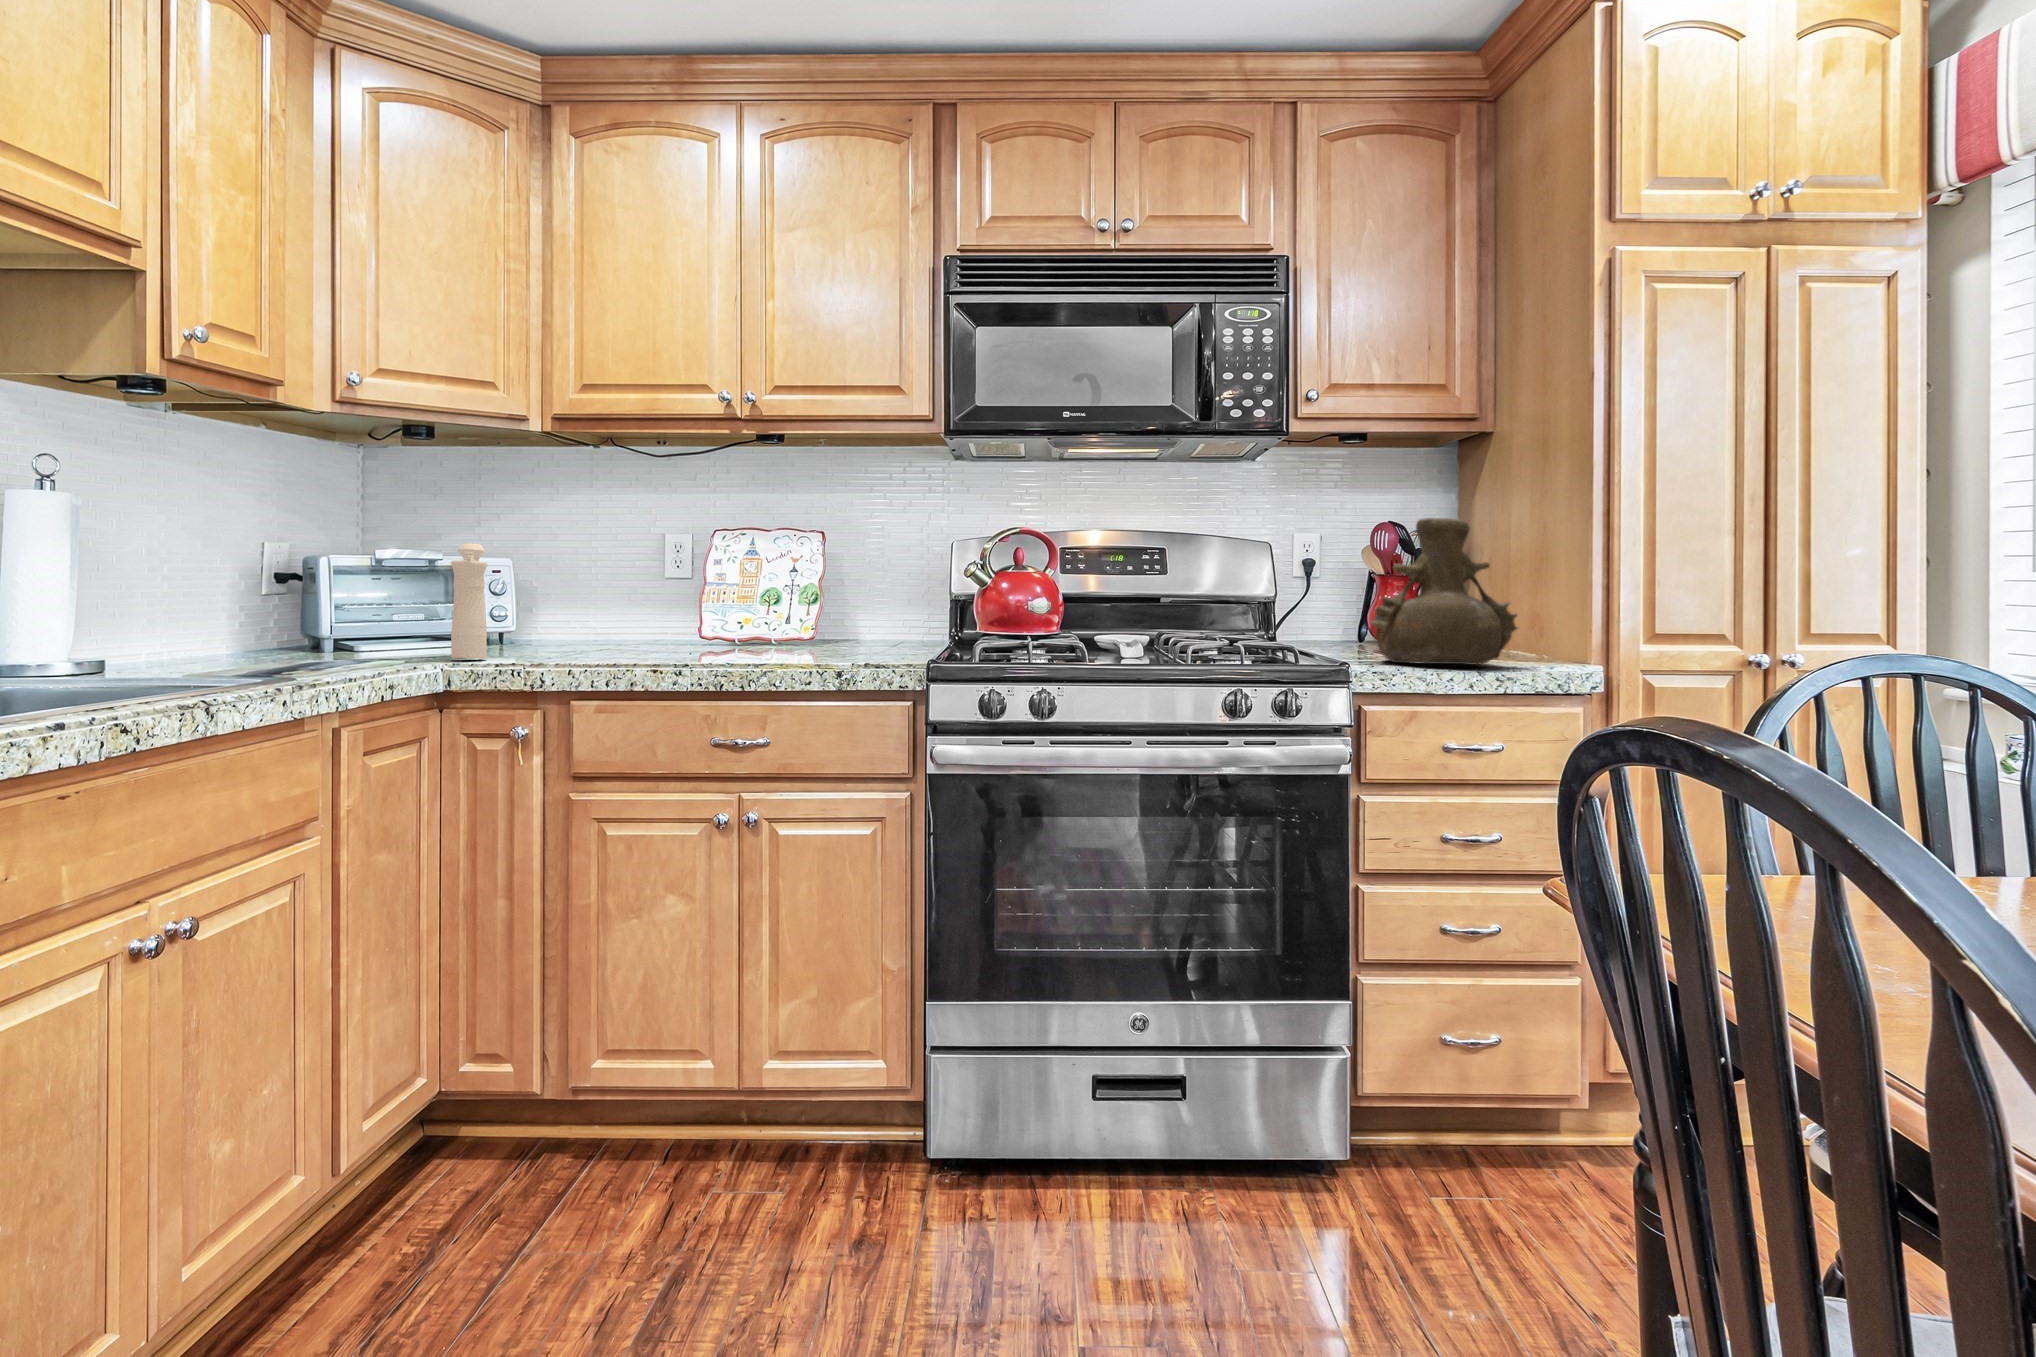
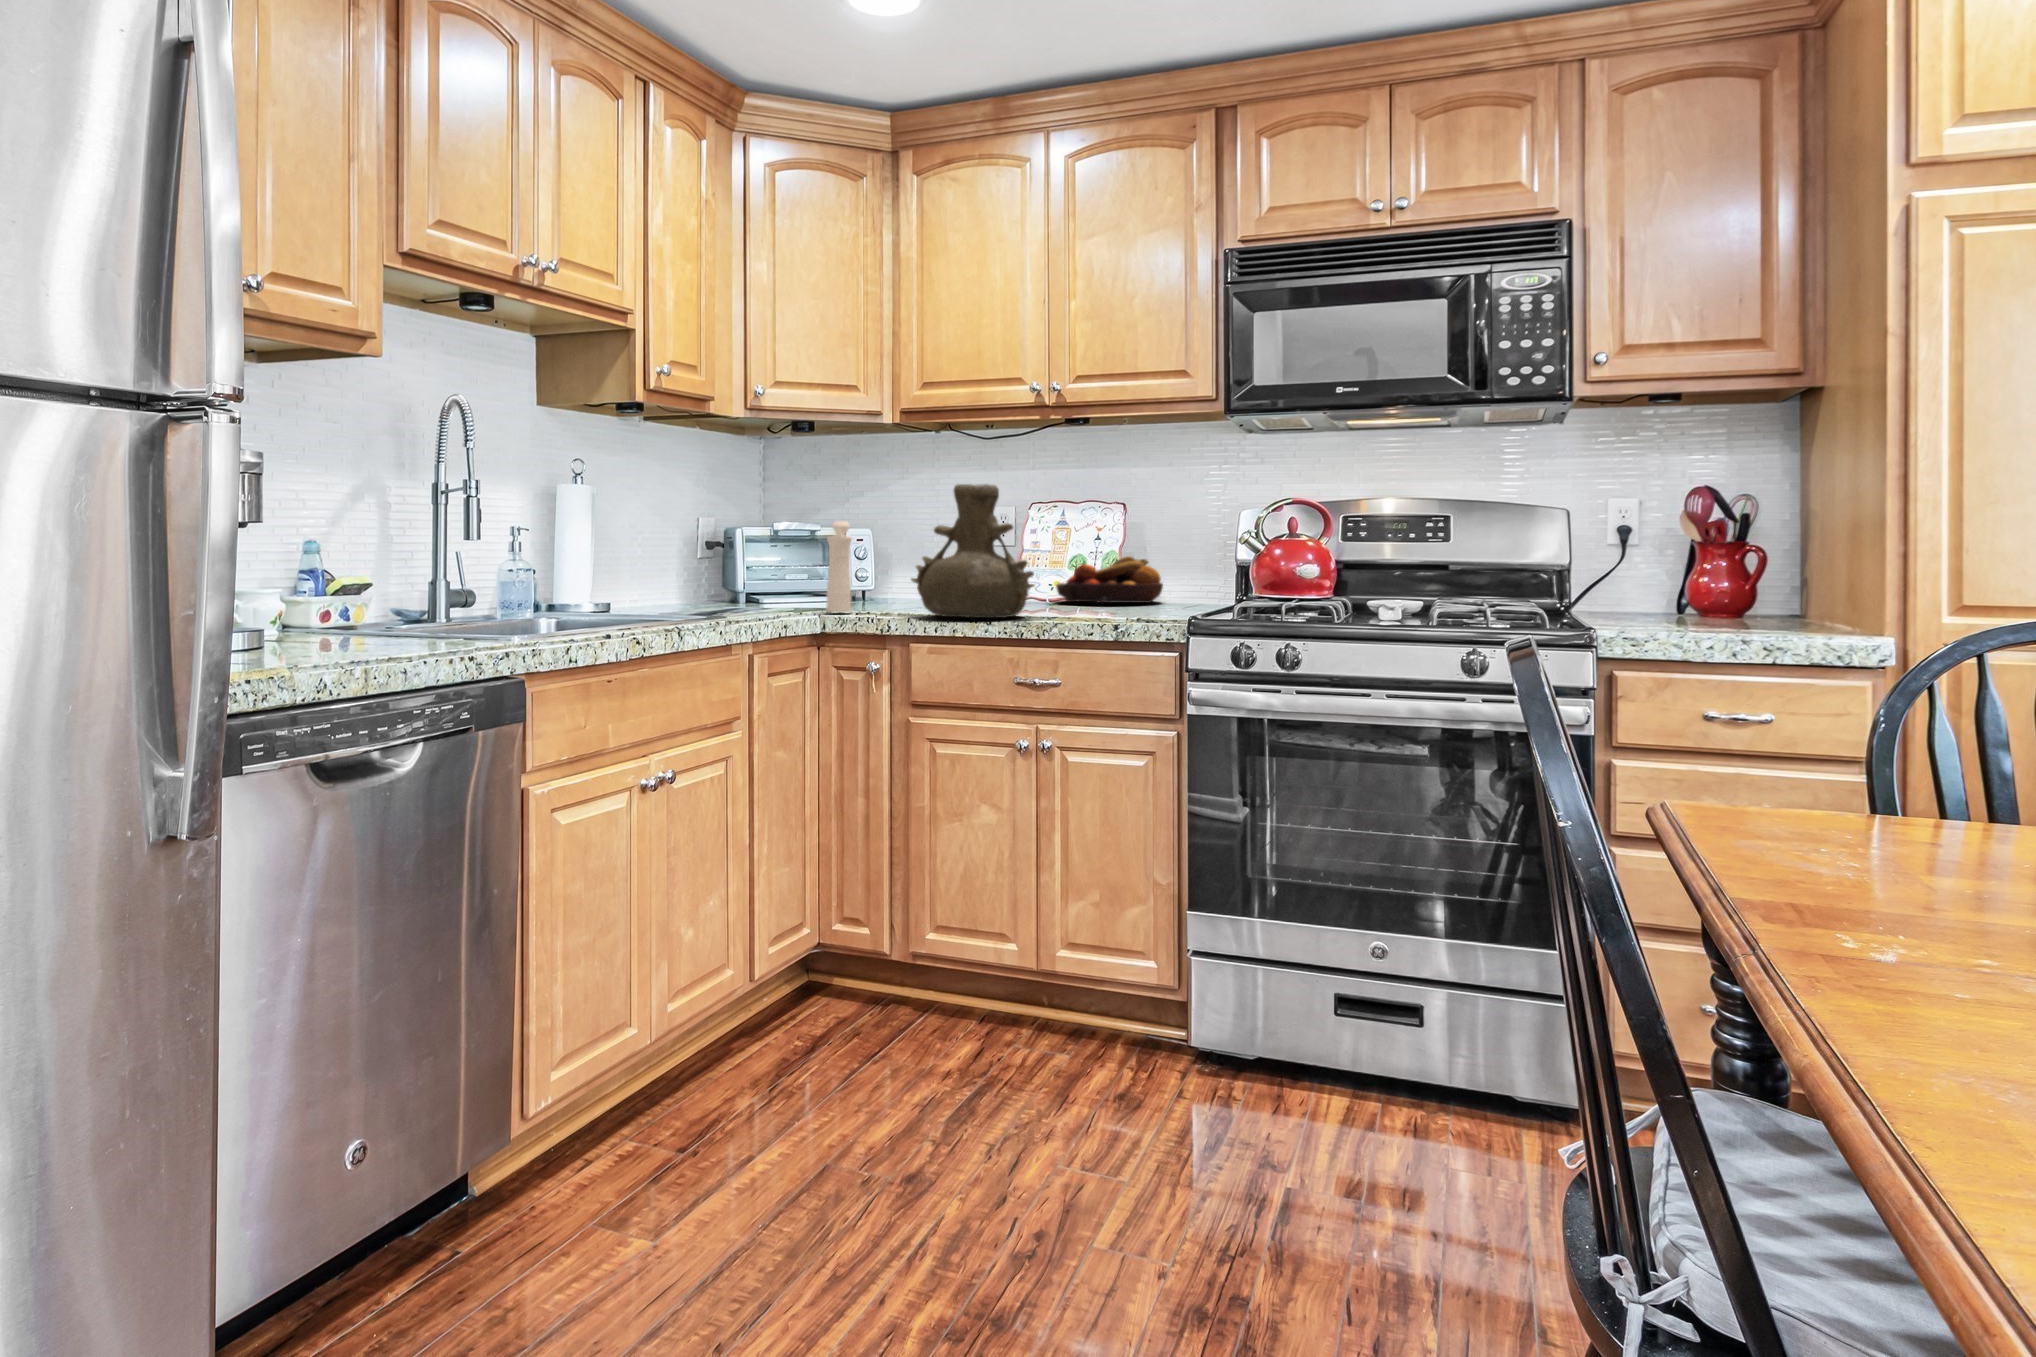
vase: present [1371,518,1518,665] -> present [911,484,1034,618]
fruit bowl: none [746,594,868,647] -> present [1056,556,1163,603]

